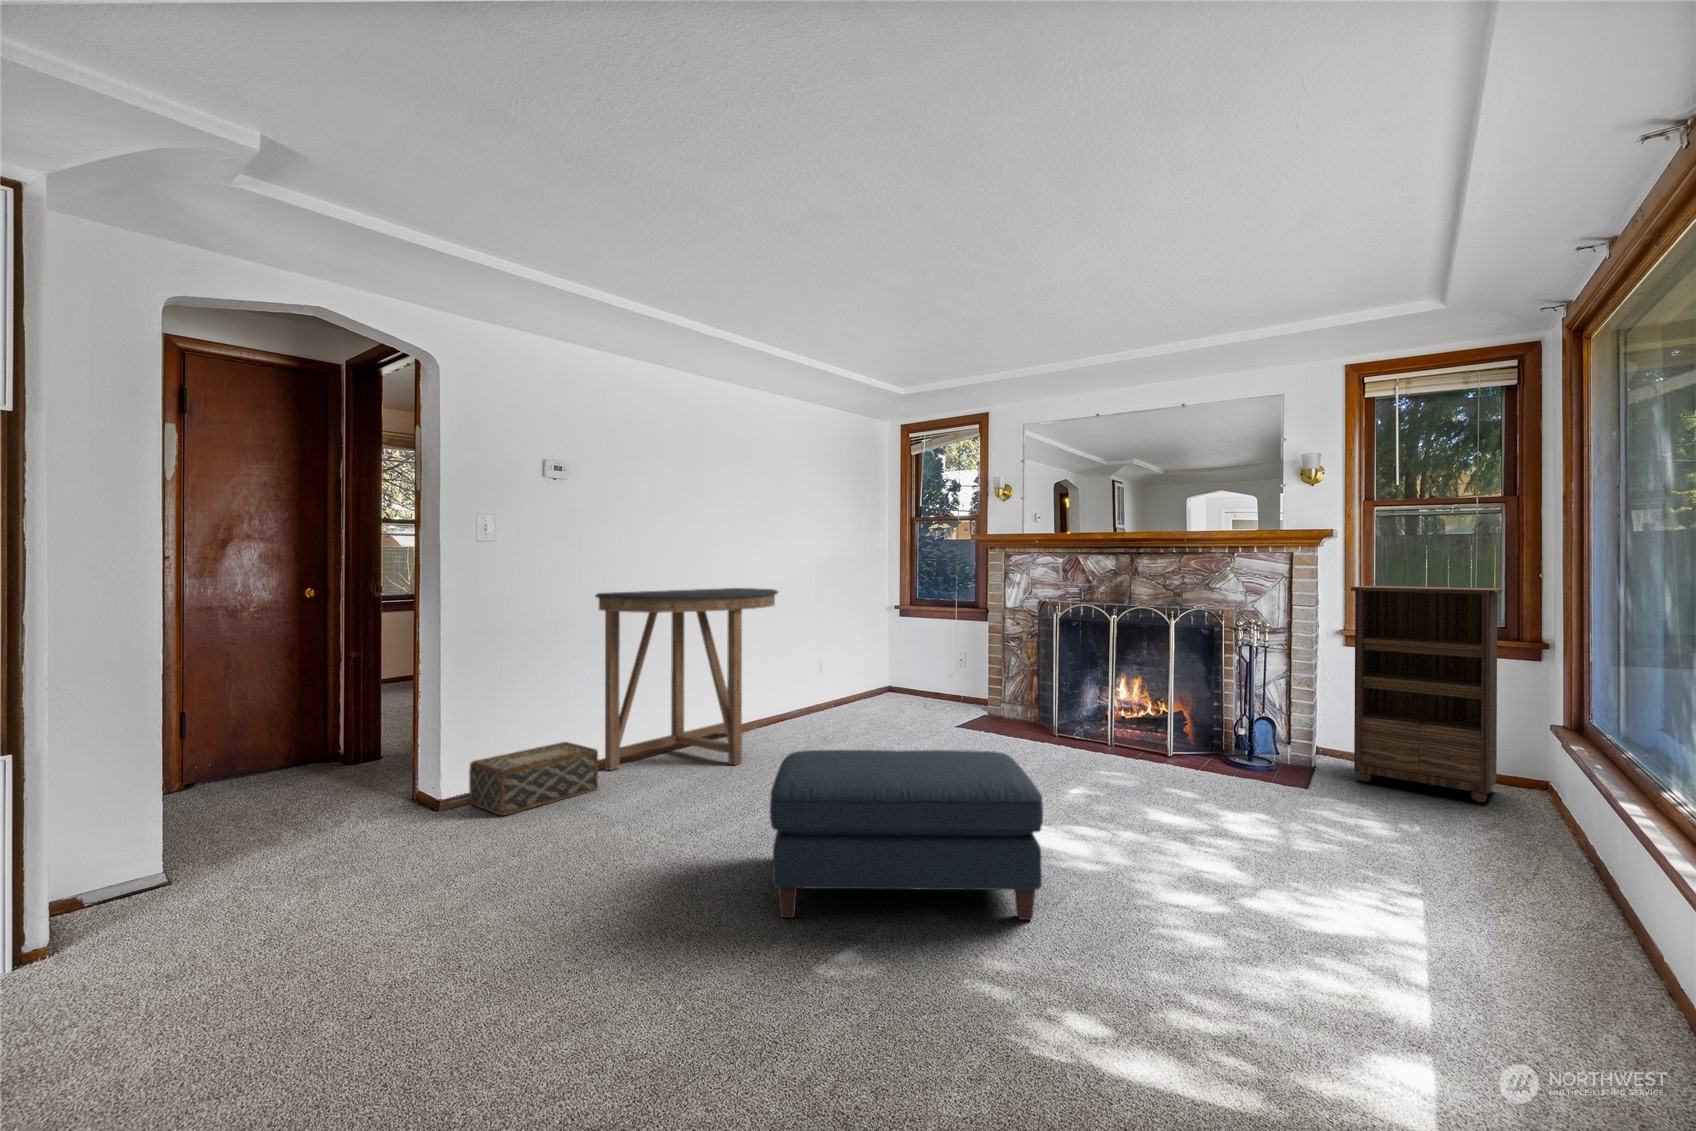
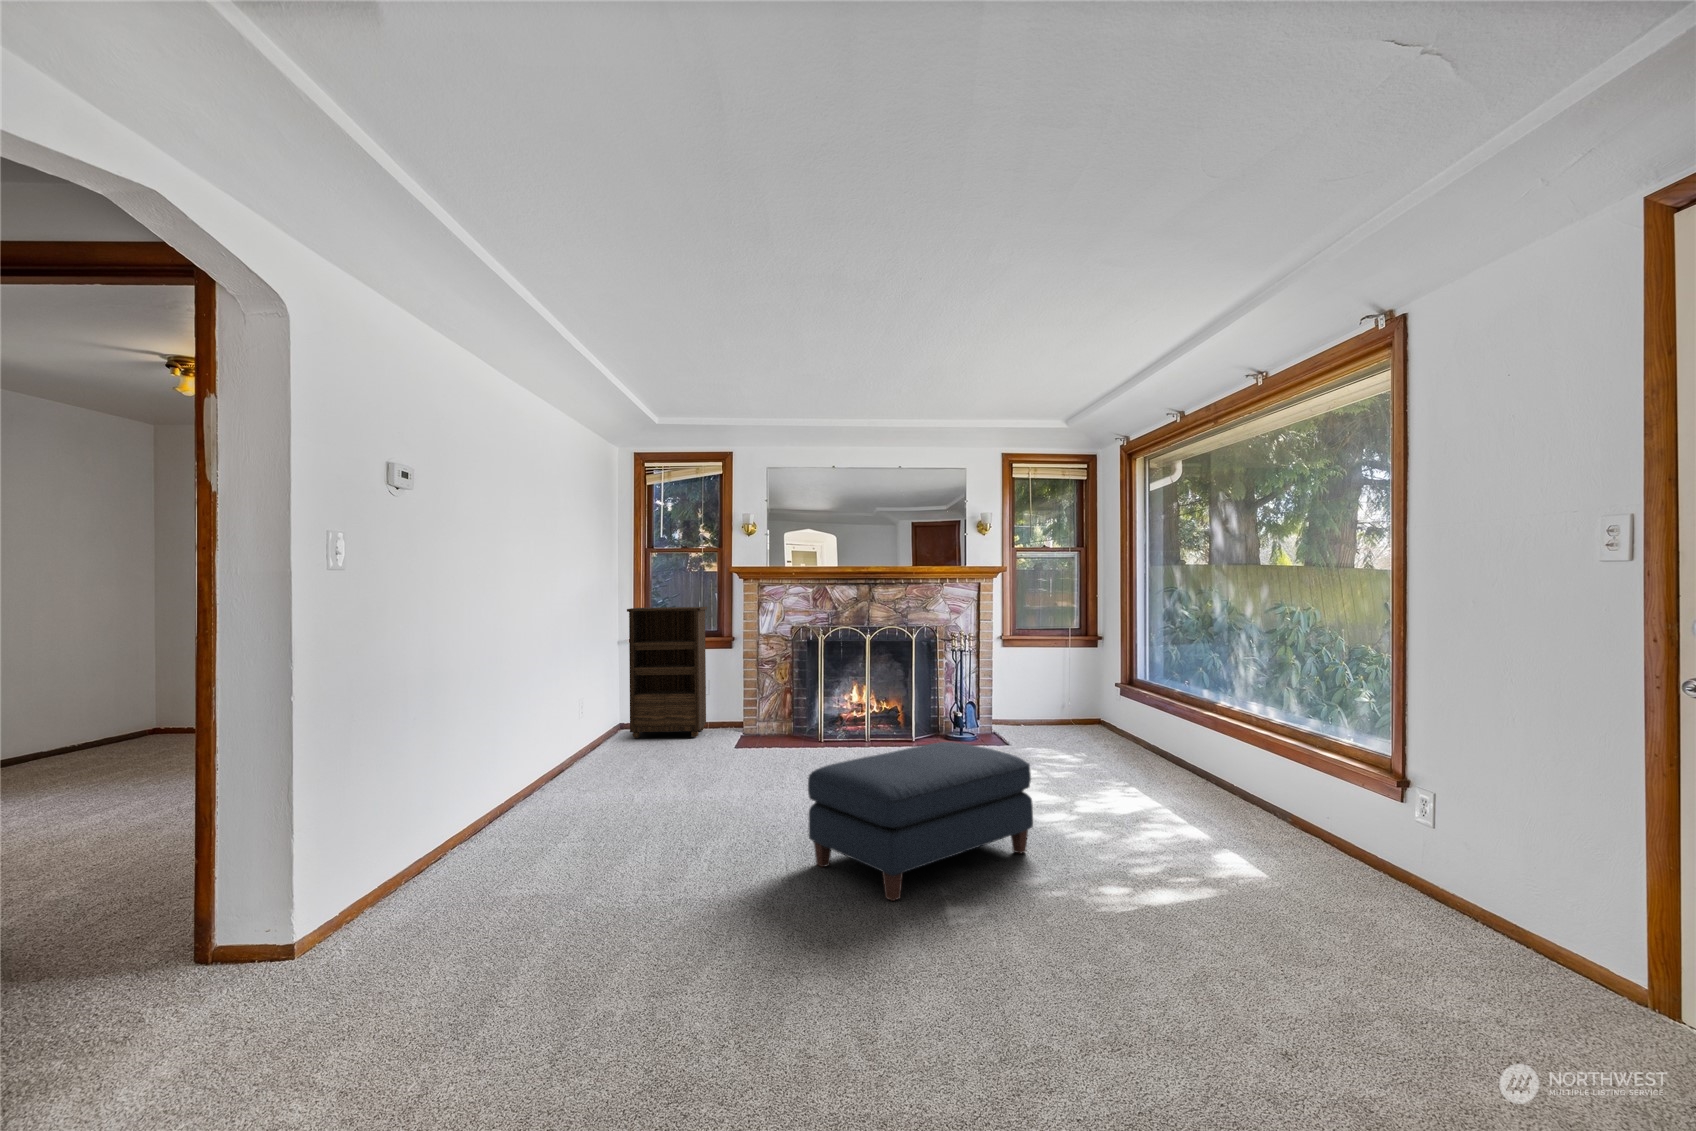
bookshelf: present [1351,586,1502,802] -> present [627,607,707,738]
console table: present [595,588,778,770] -> none [462,627,625,849]
woven basket: present [469,742,598,815] -> none [373,821,508,921]

